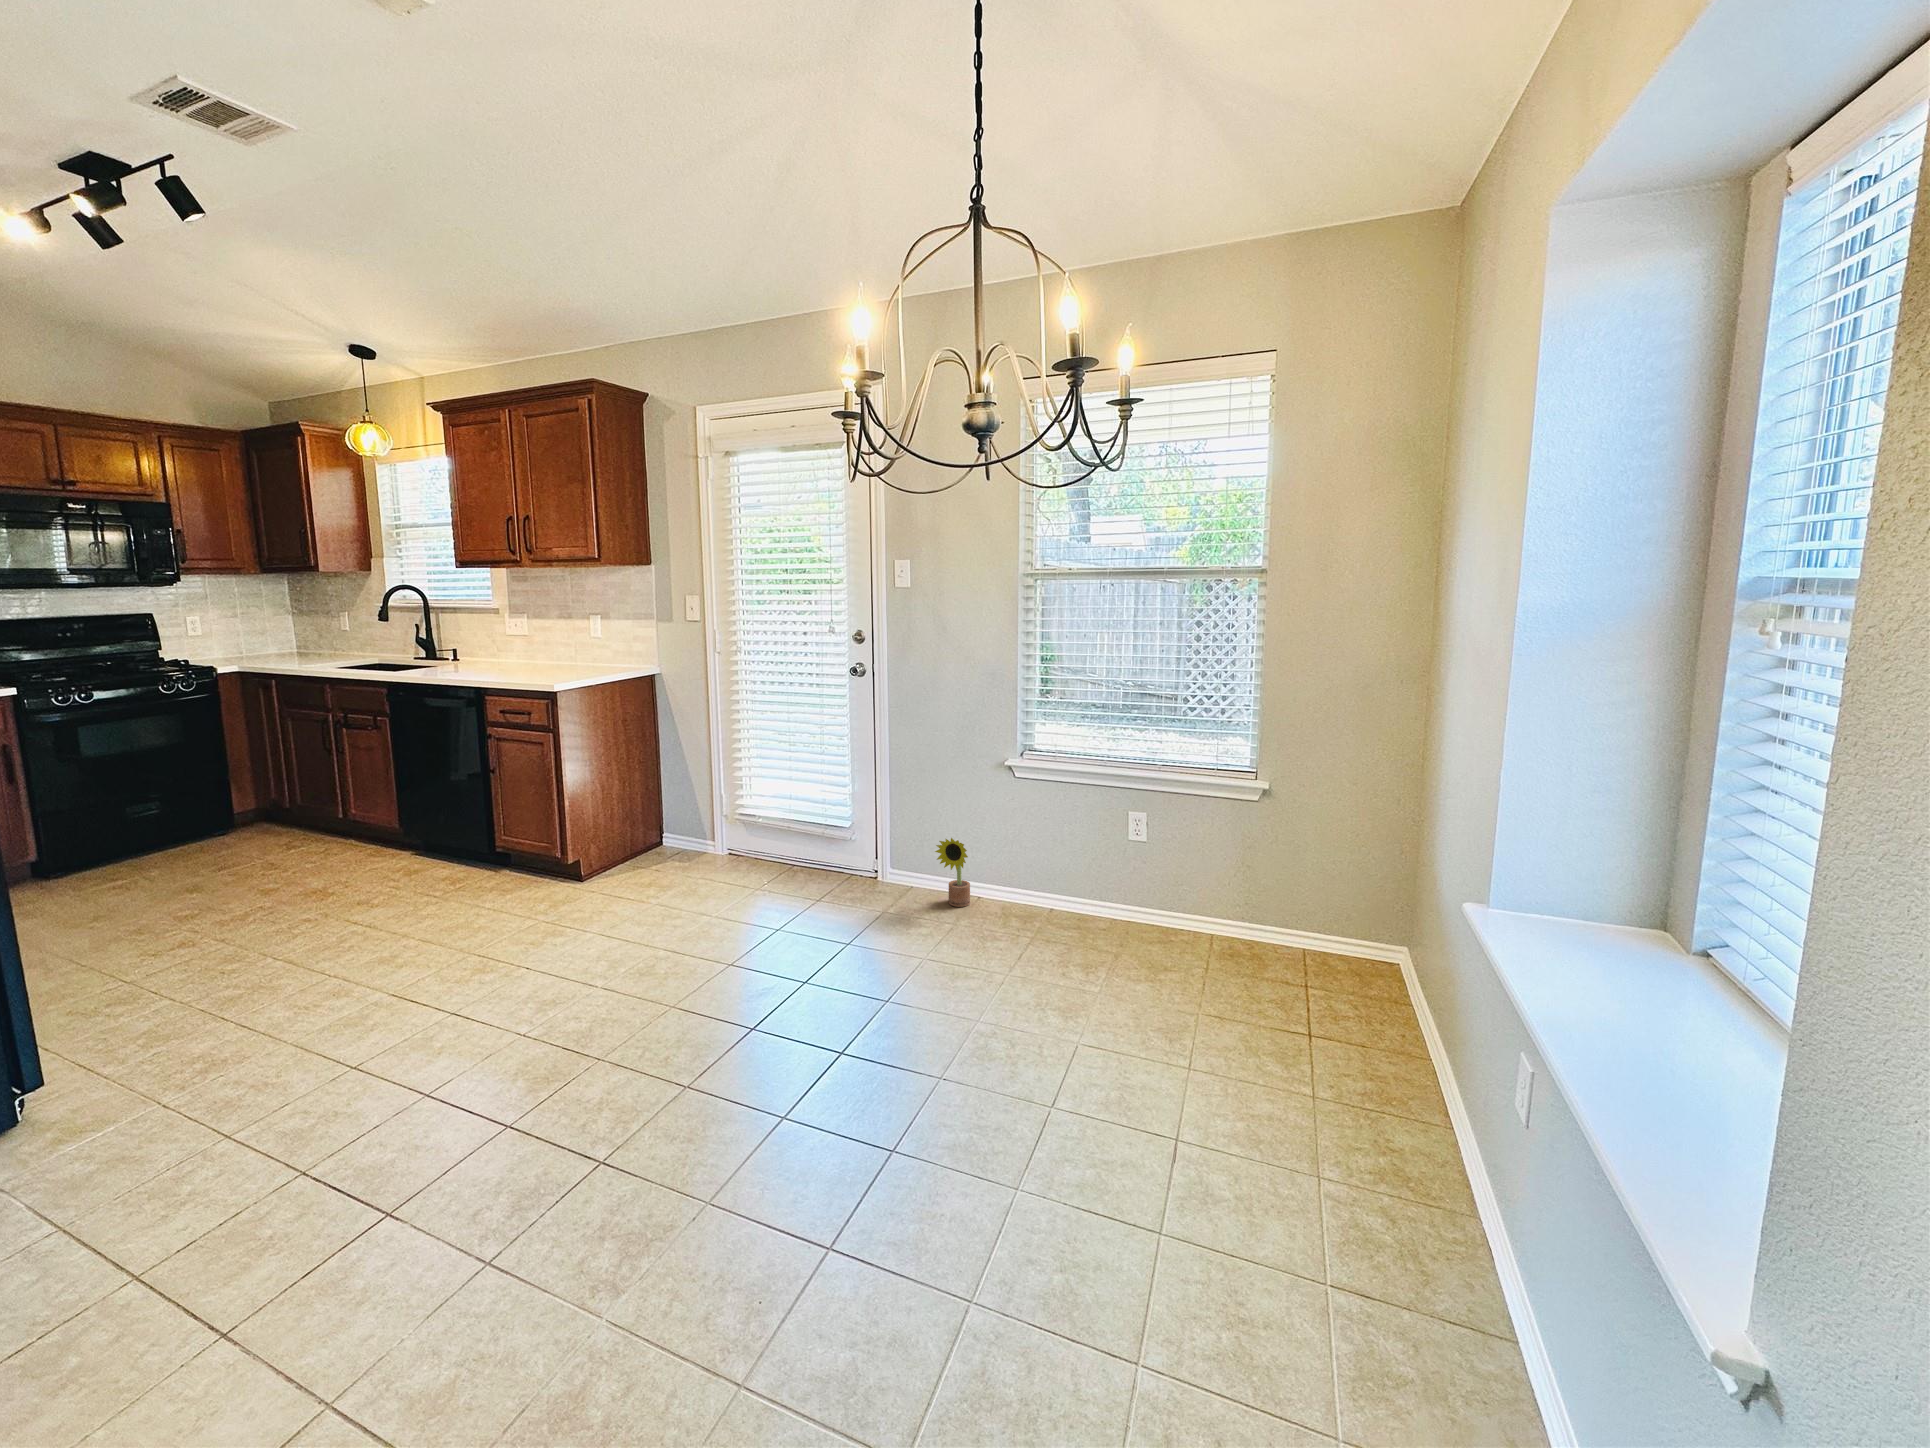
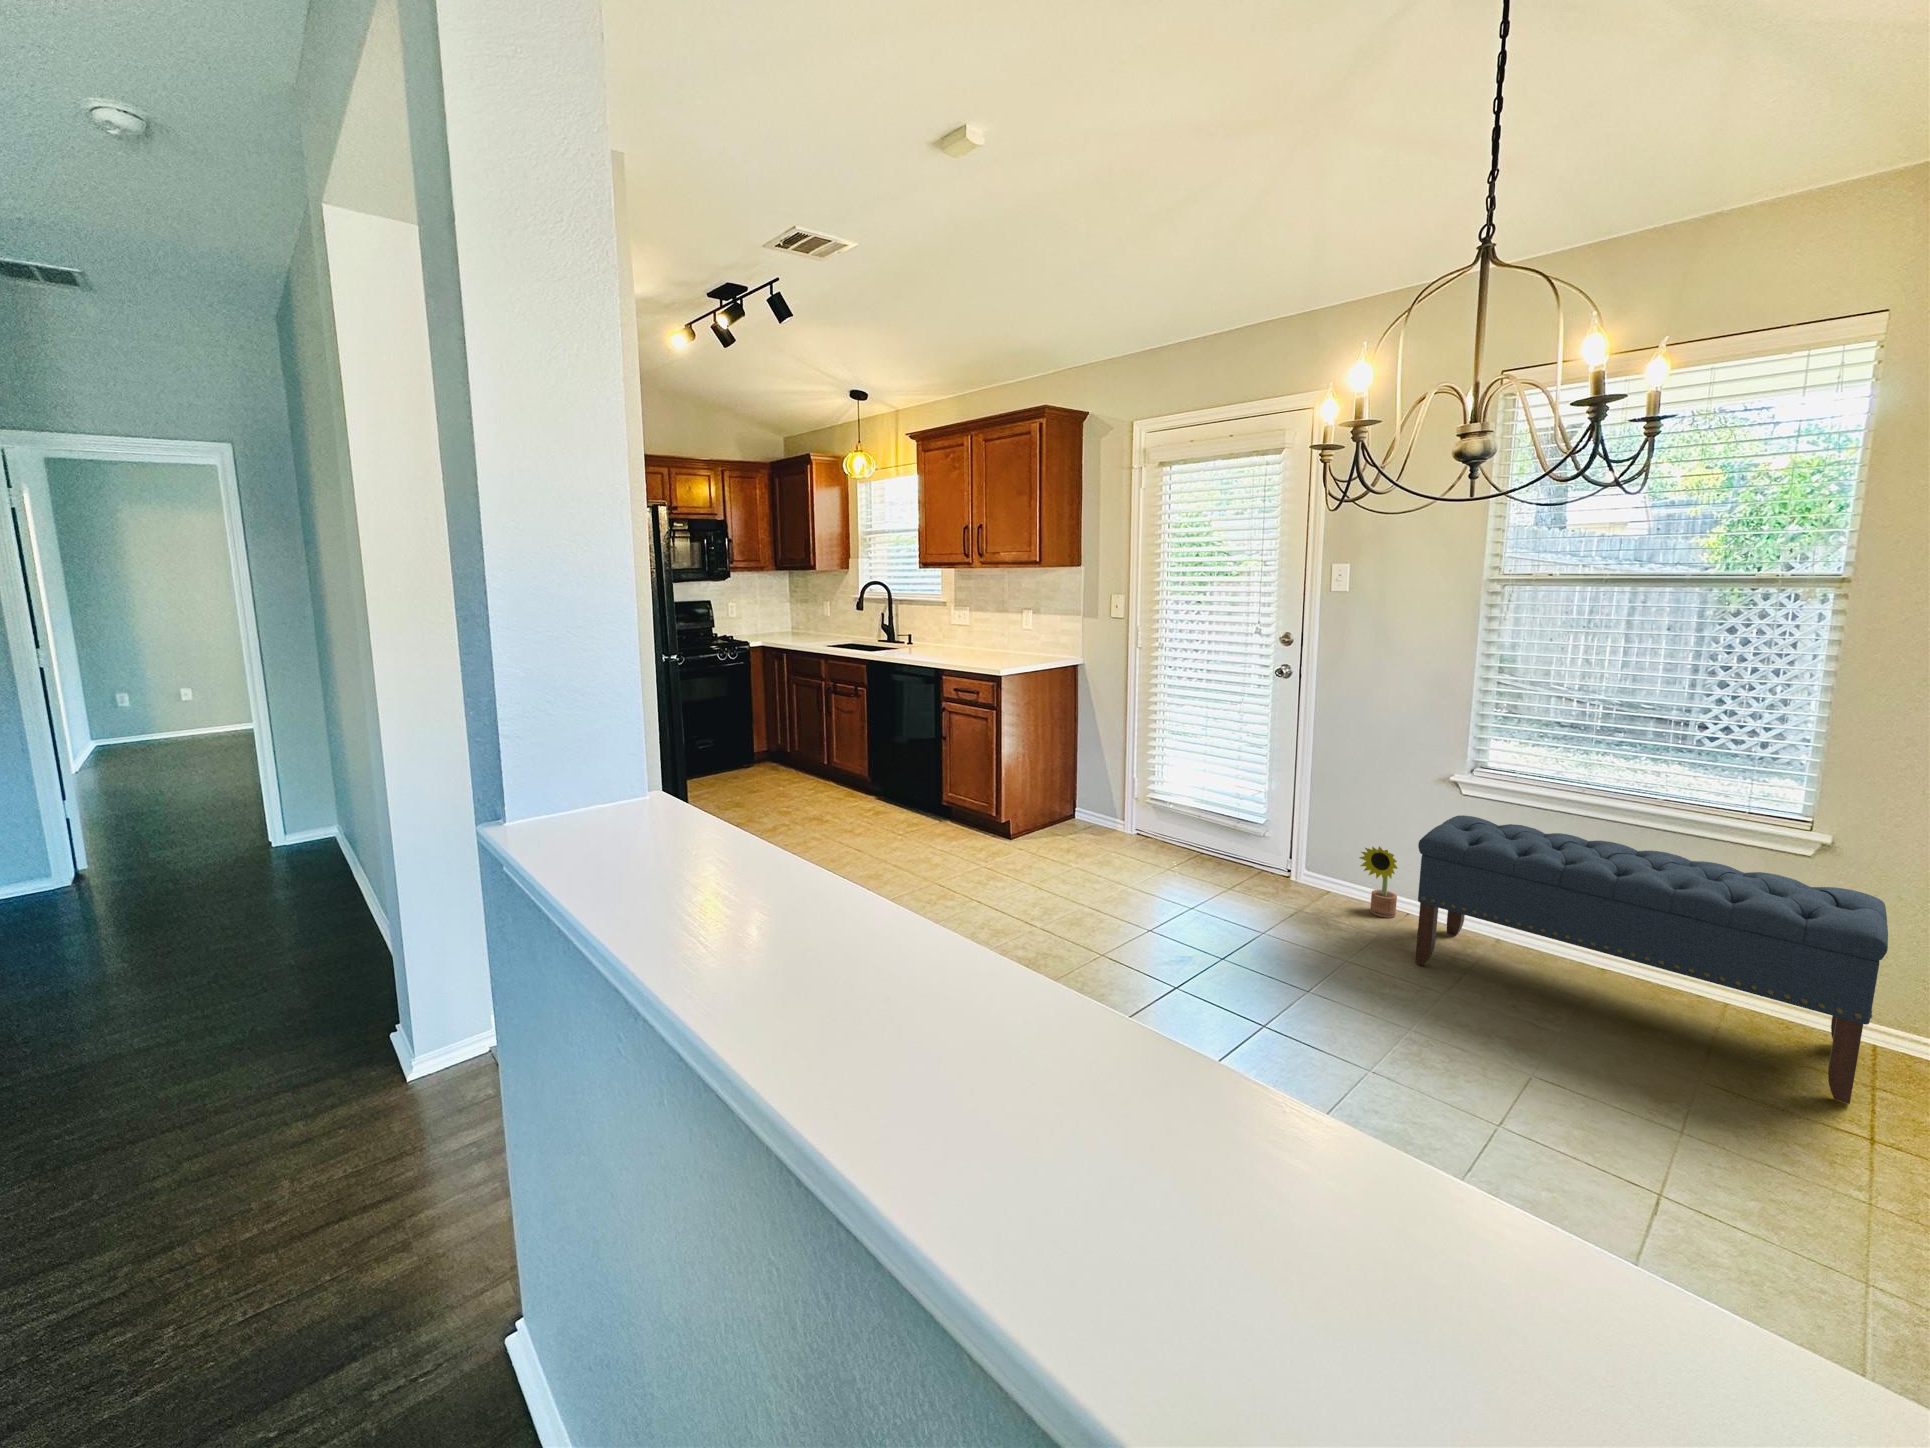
bench: none [980,798,1309,1007] -> present [1415,815,1888,1104]

